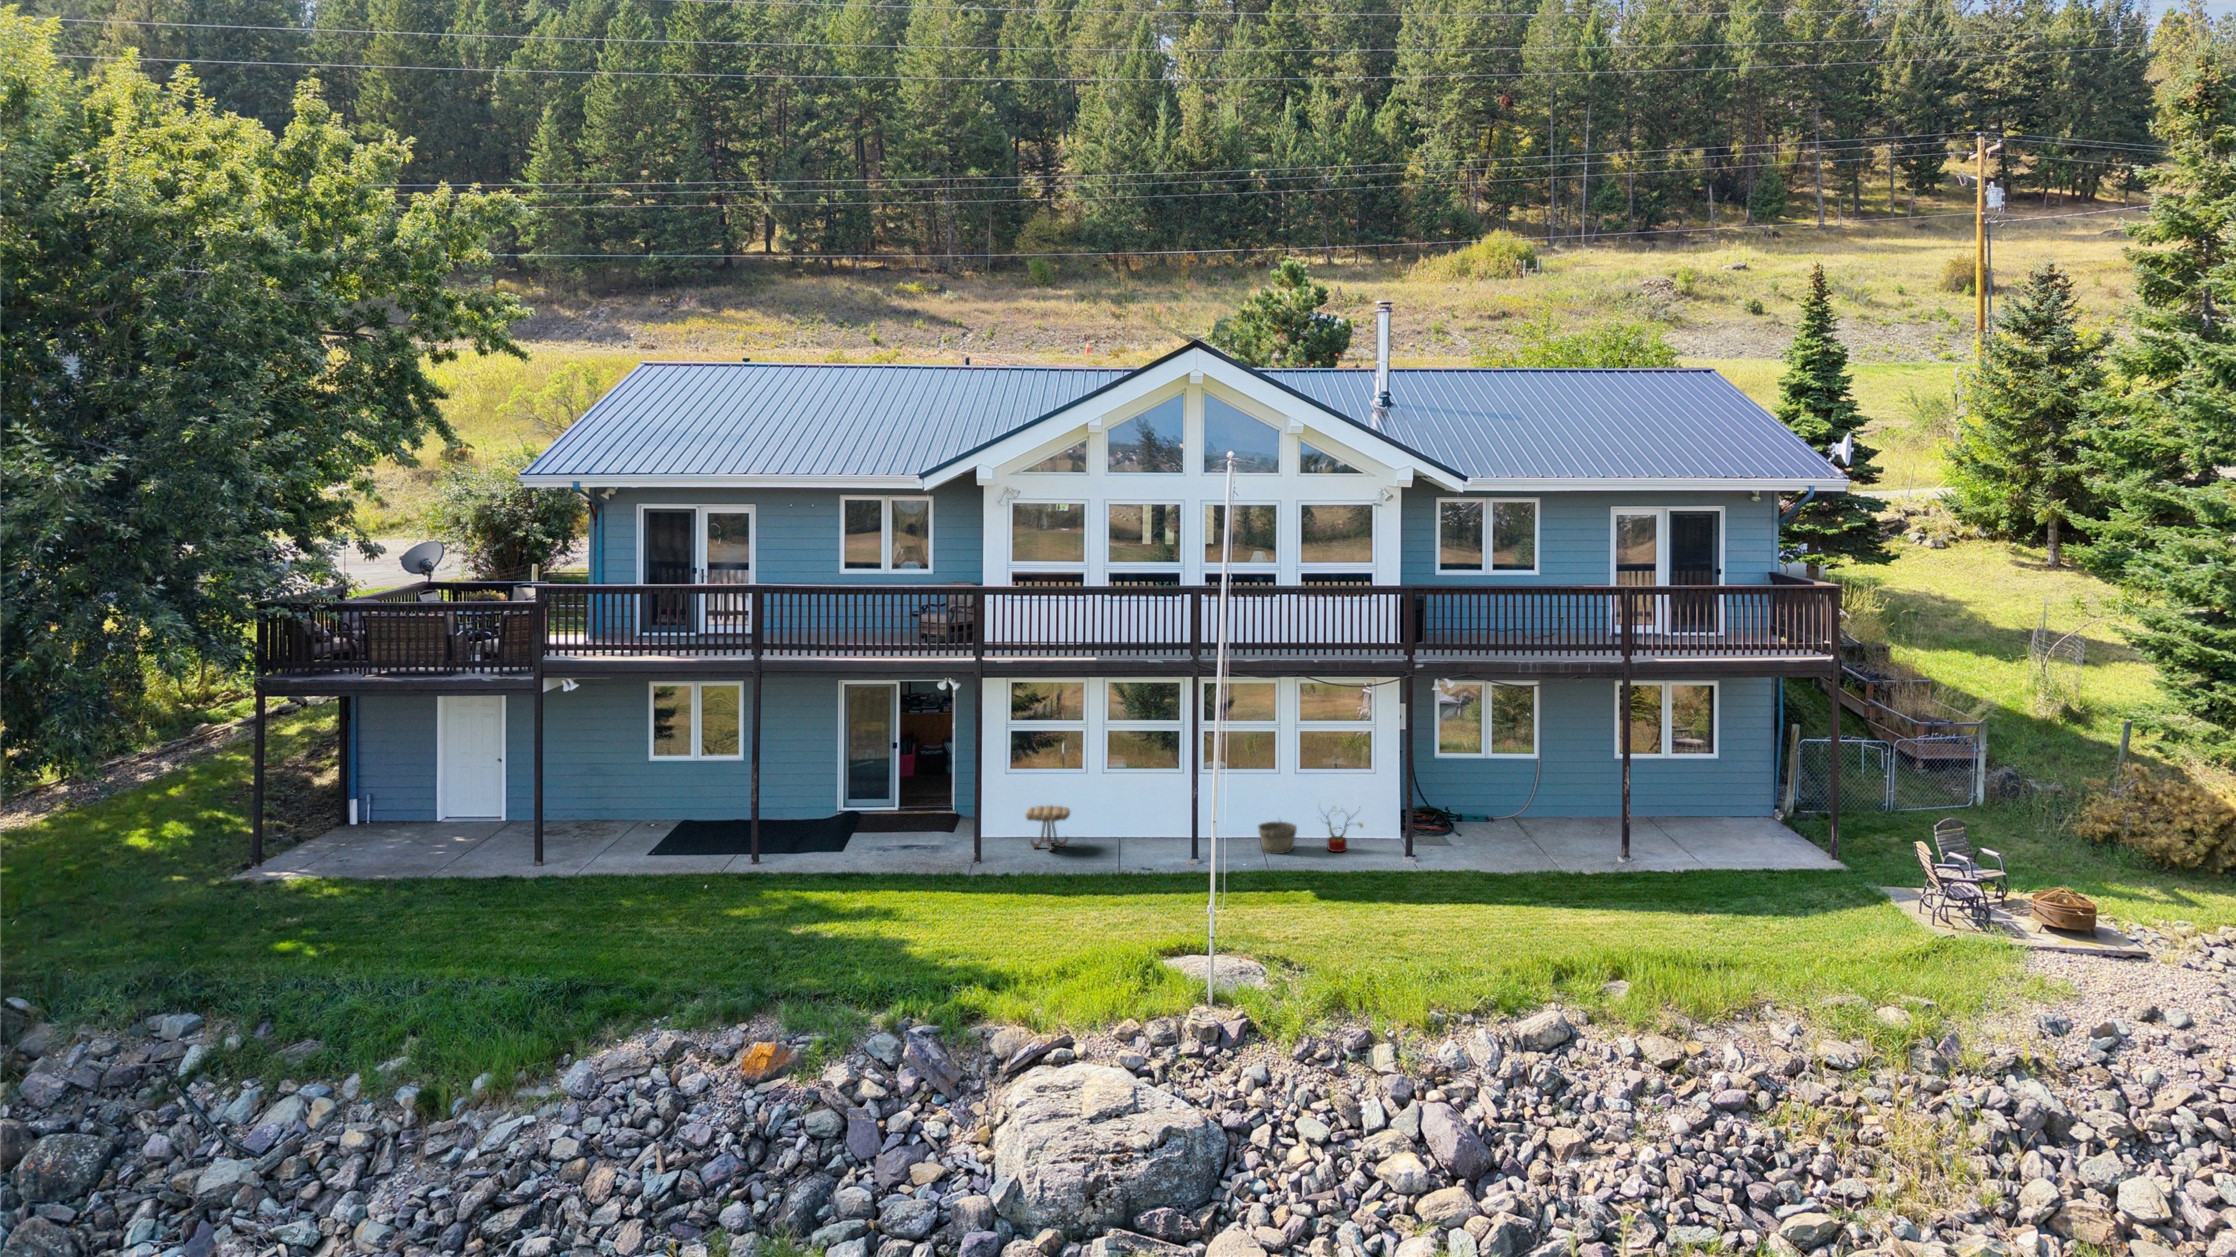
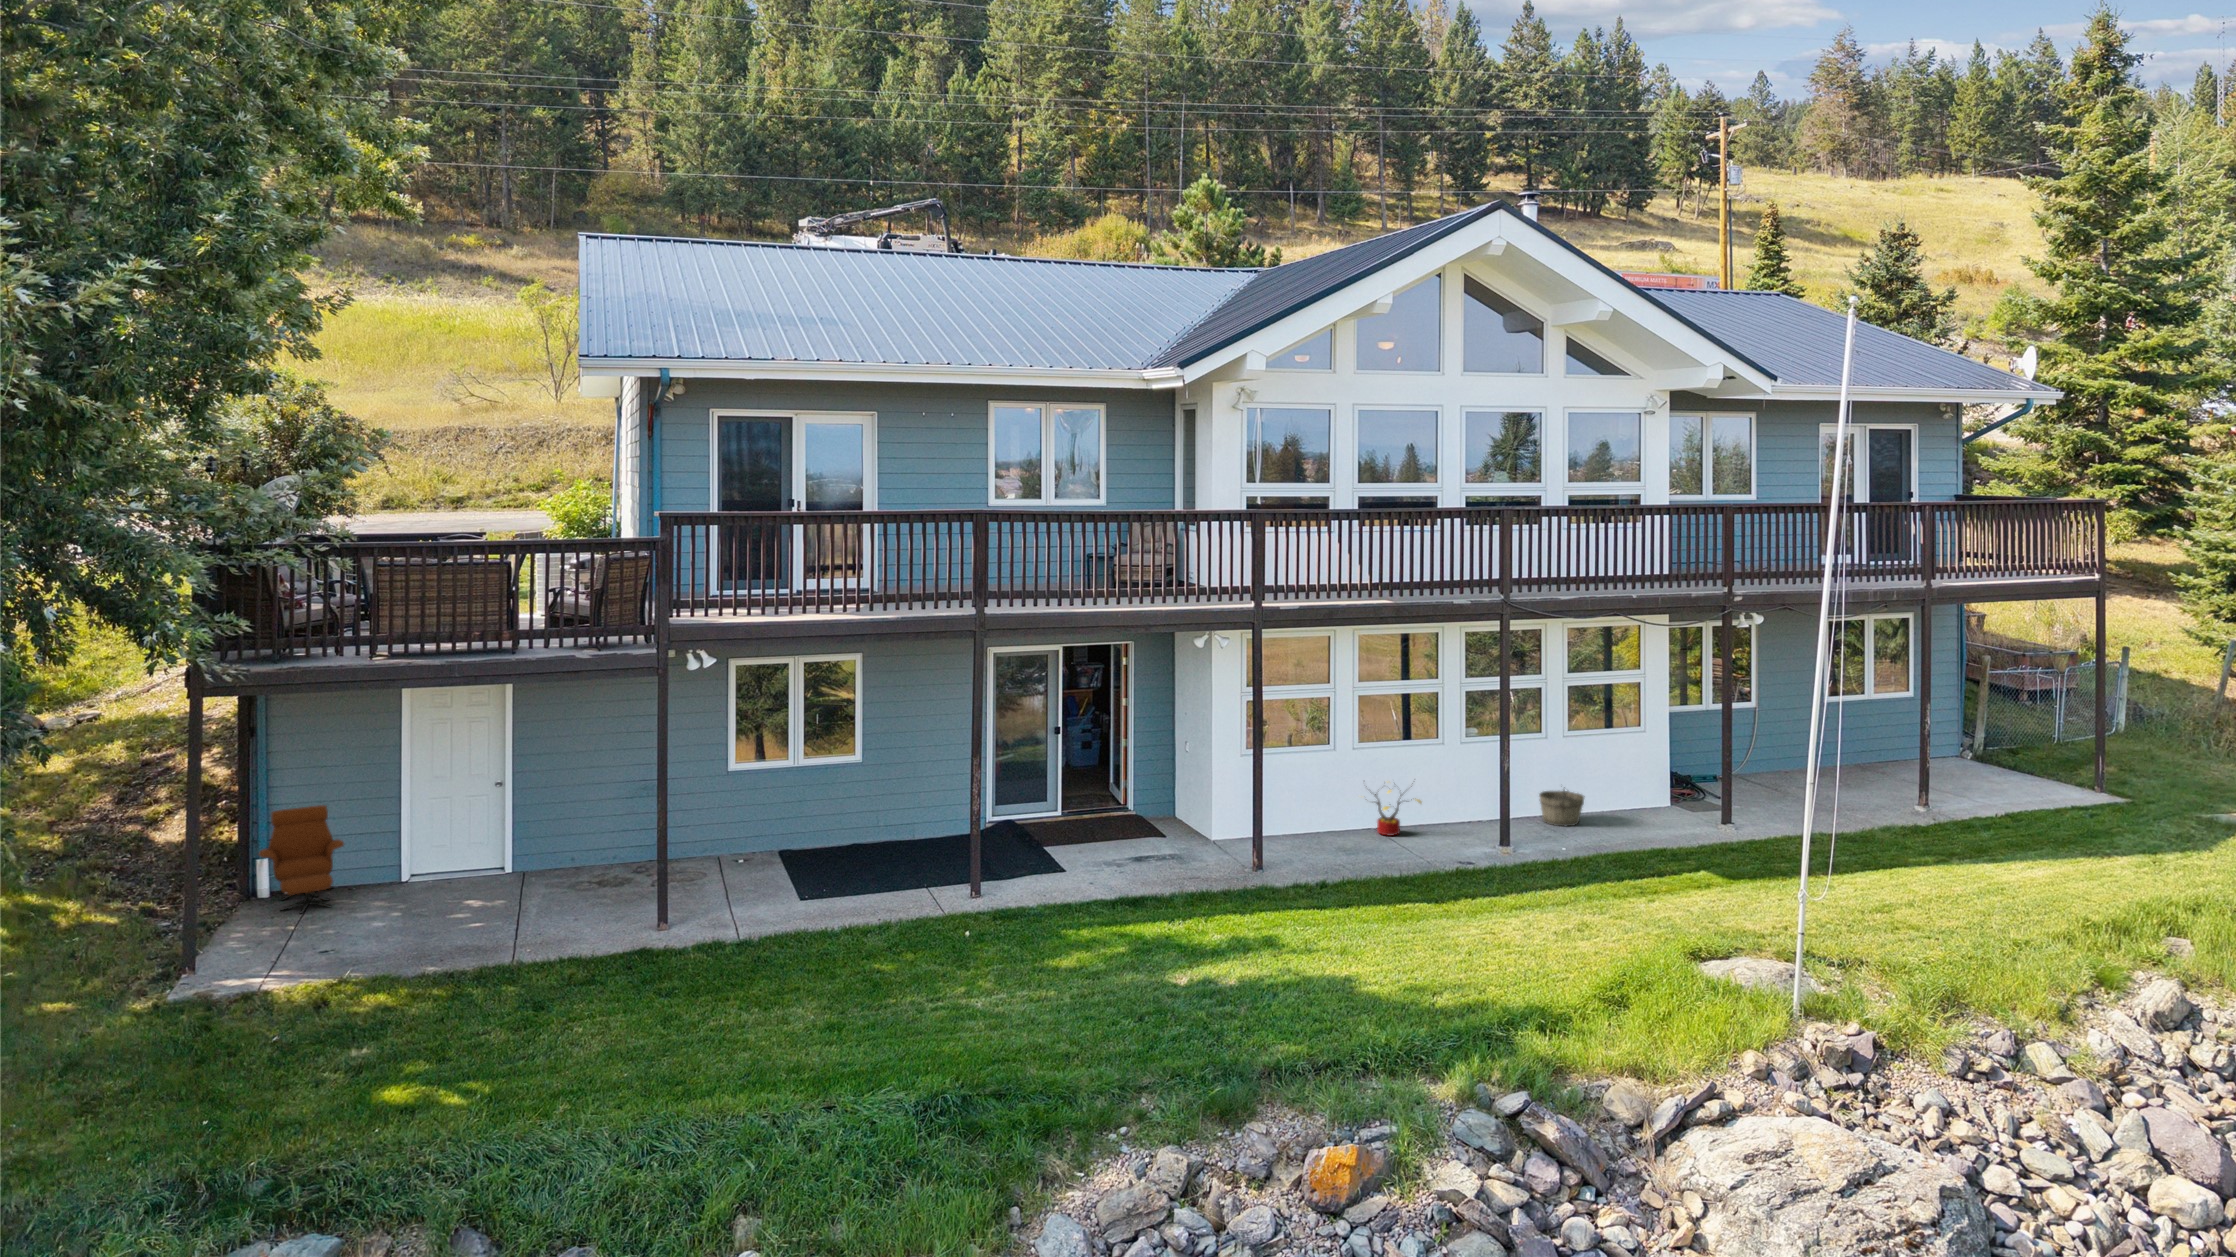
lounge chair: none [346,769,399,838] -> present [259,805,344,914]
side table: present [1025,805,1070,850] -> none [1288,789,1349,844]
decorative plant: present [1326,816,1363,852] -> present [1375,790,1421,836]

